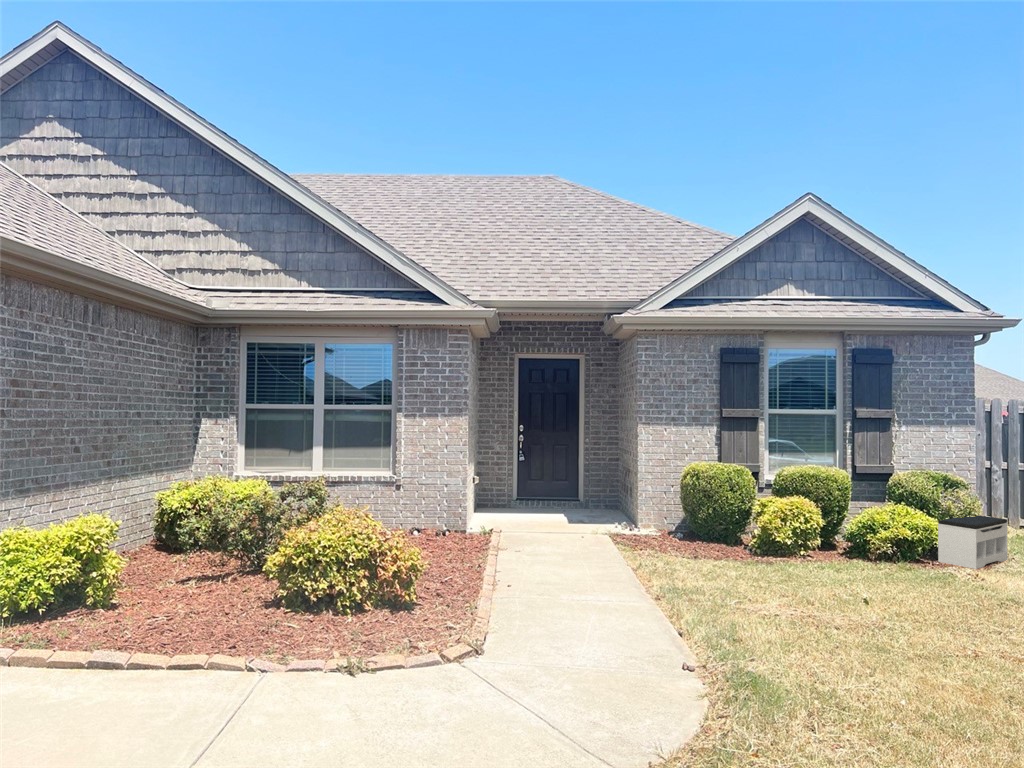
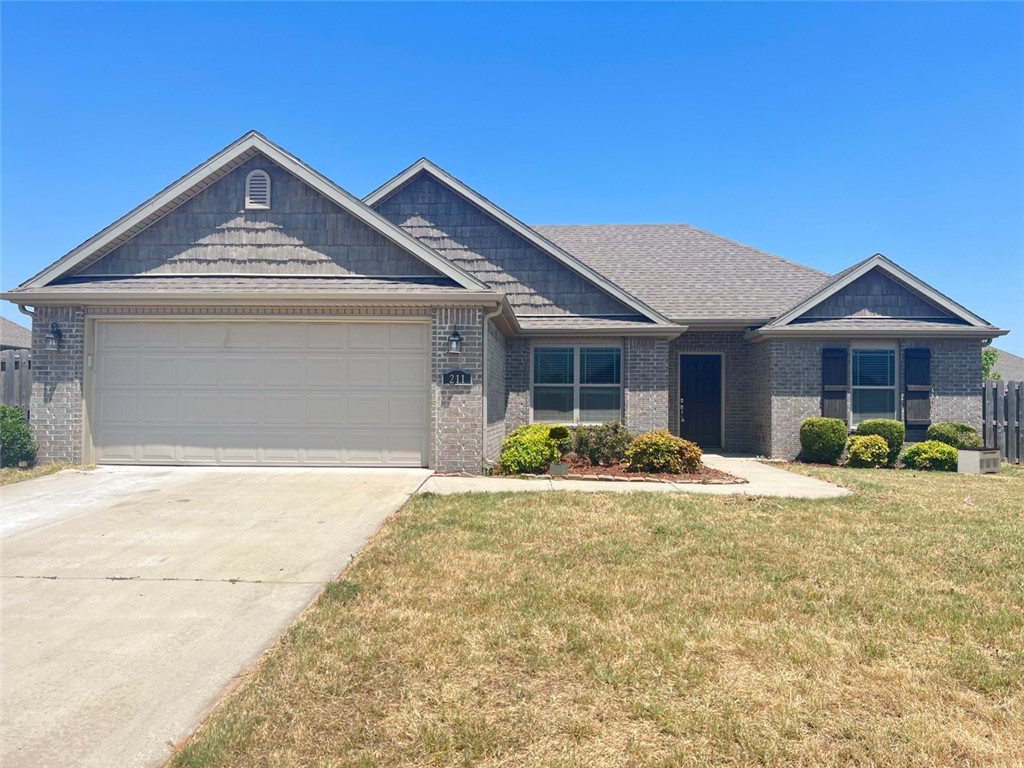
potted tree: none [78,513,134,624] -> present [548,426,569,475]

